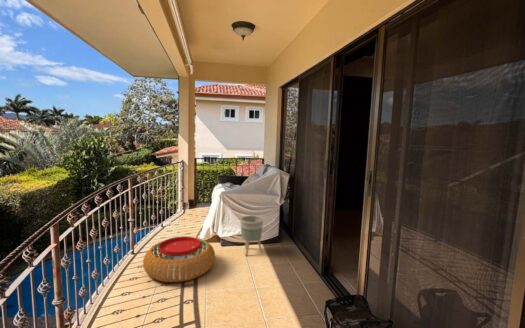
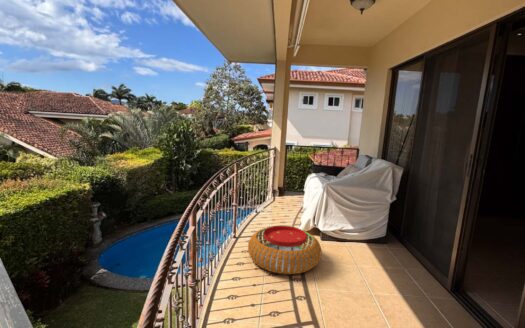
planter: present [241,216,263,256] -> none [346,211,374,255]

